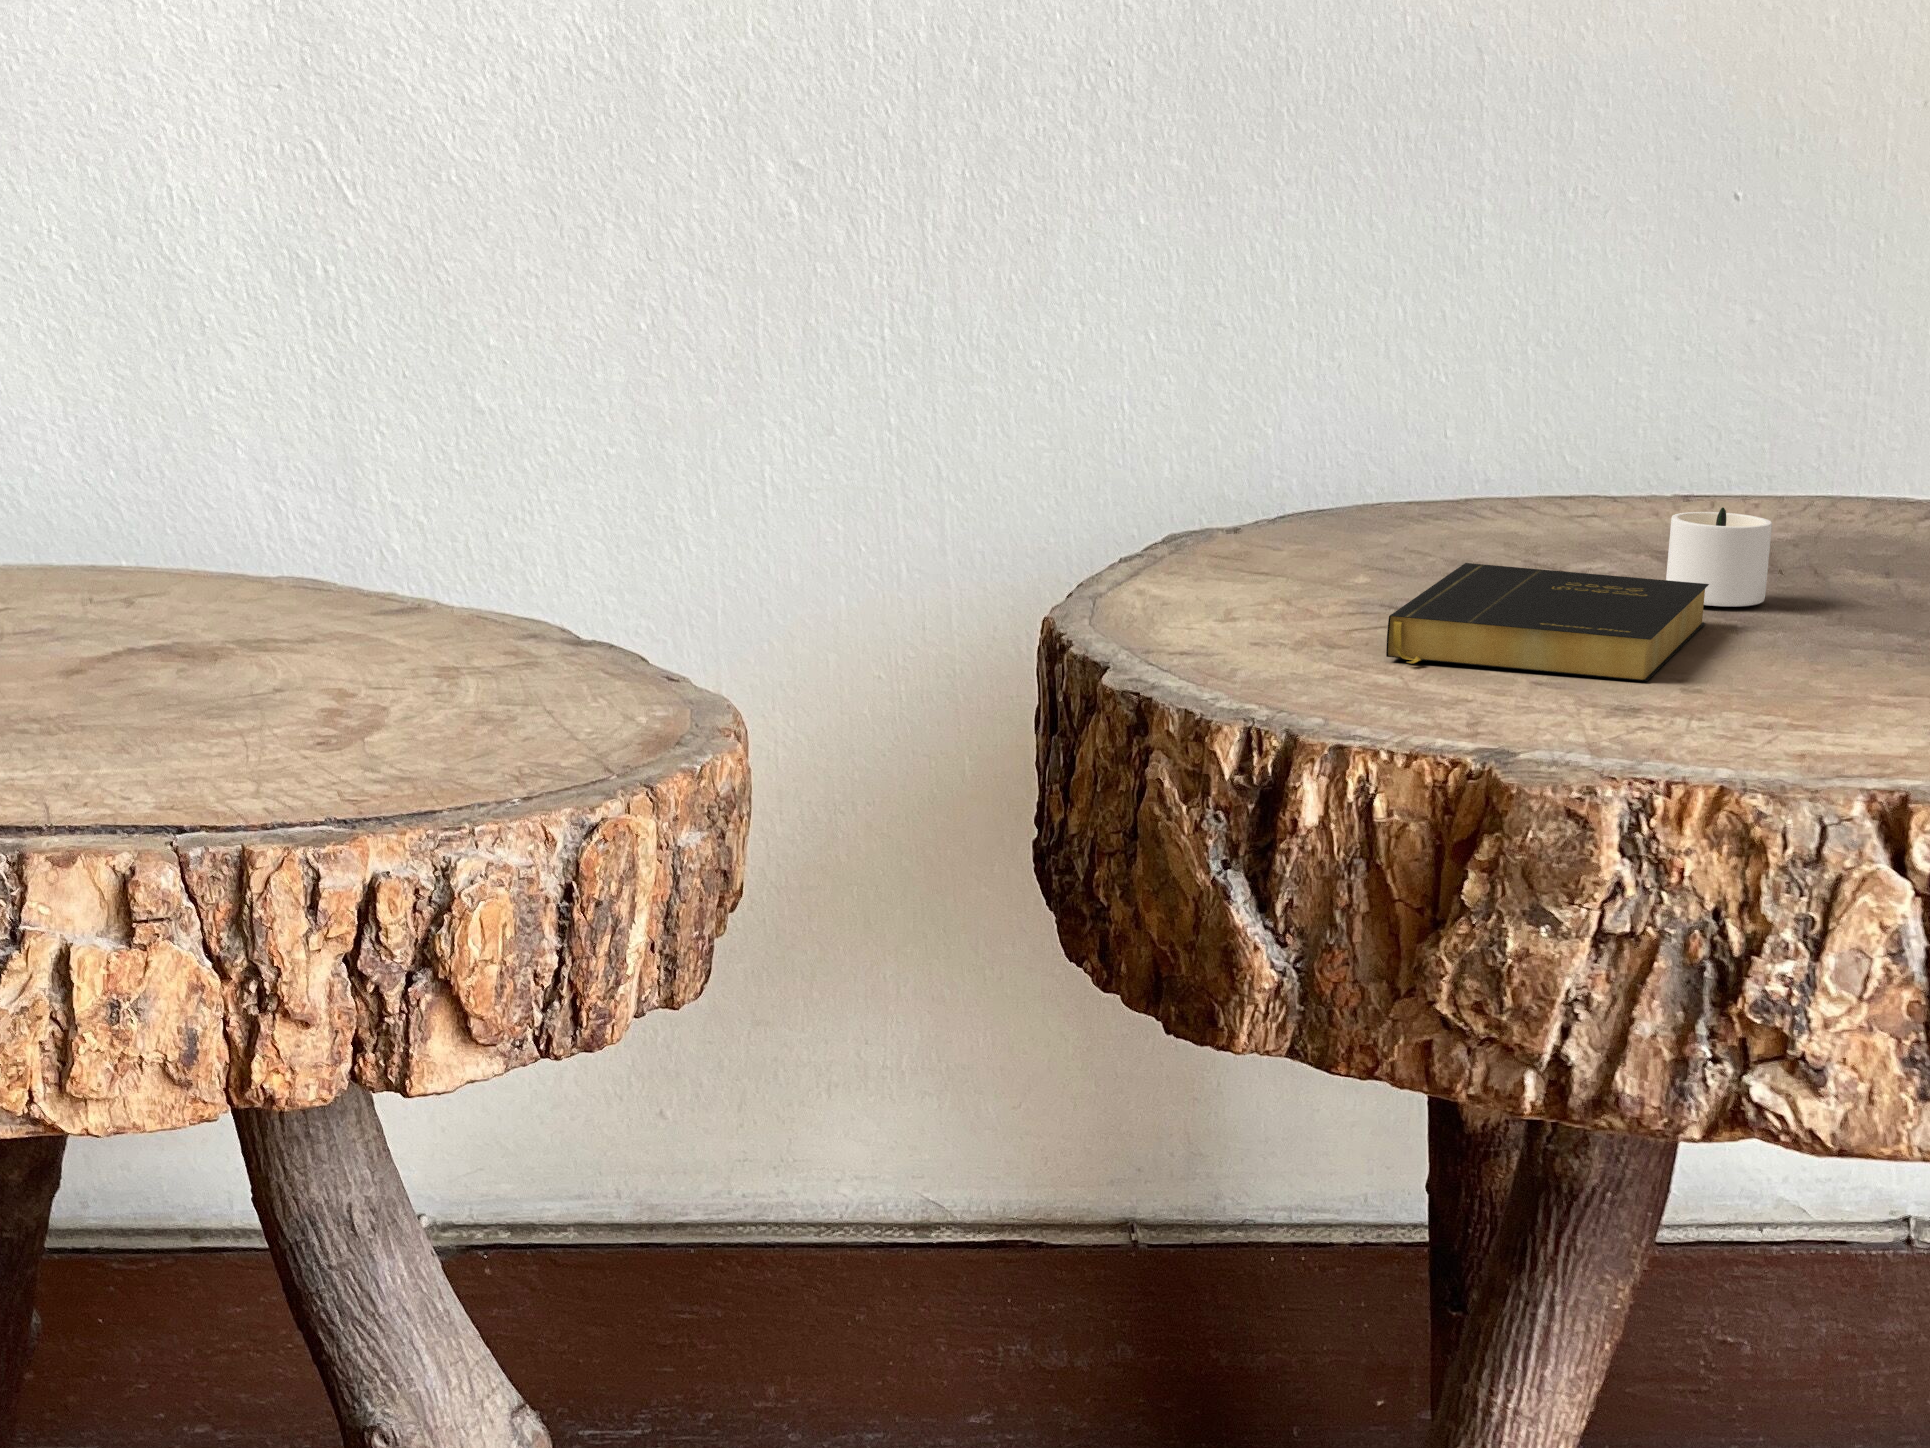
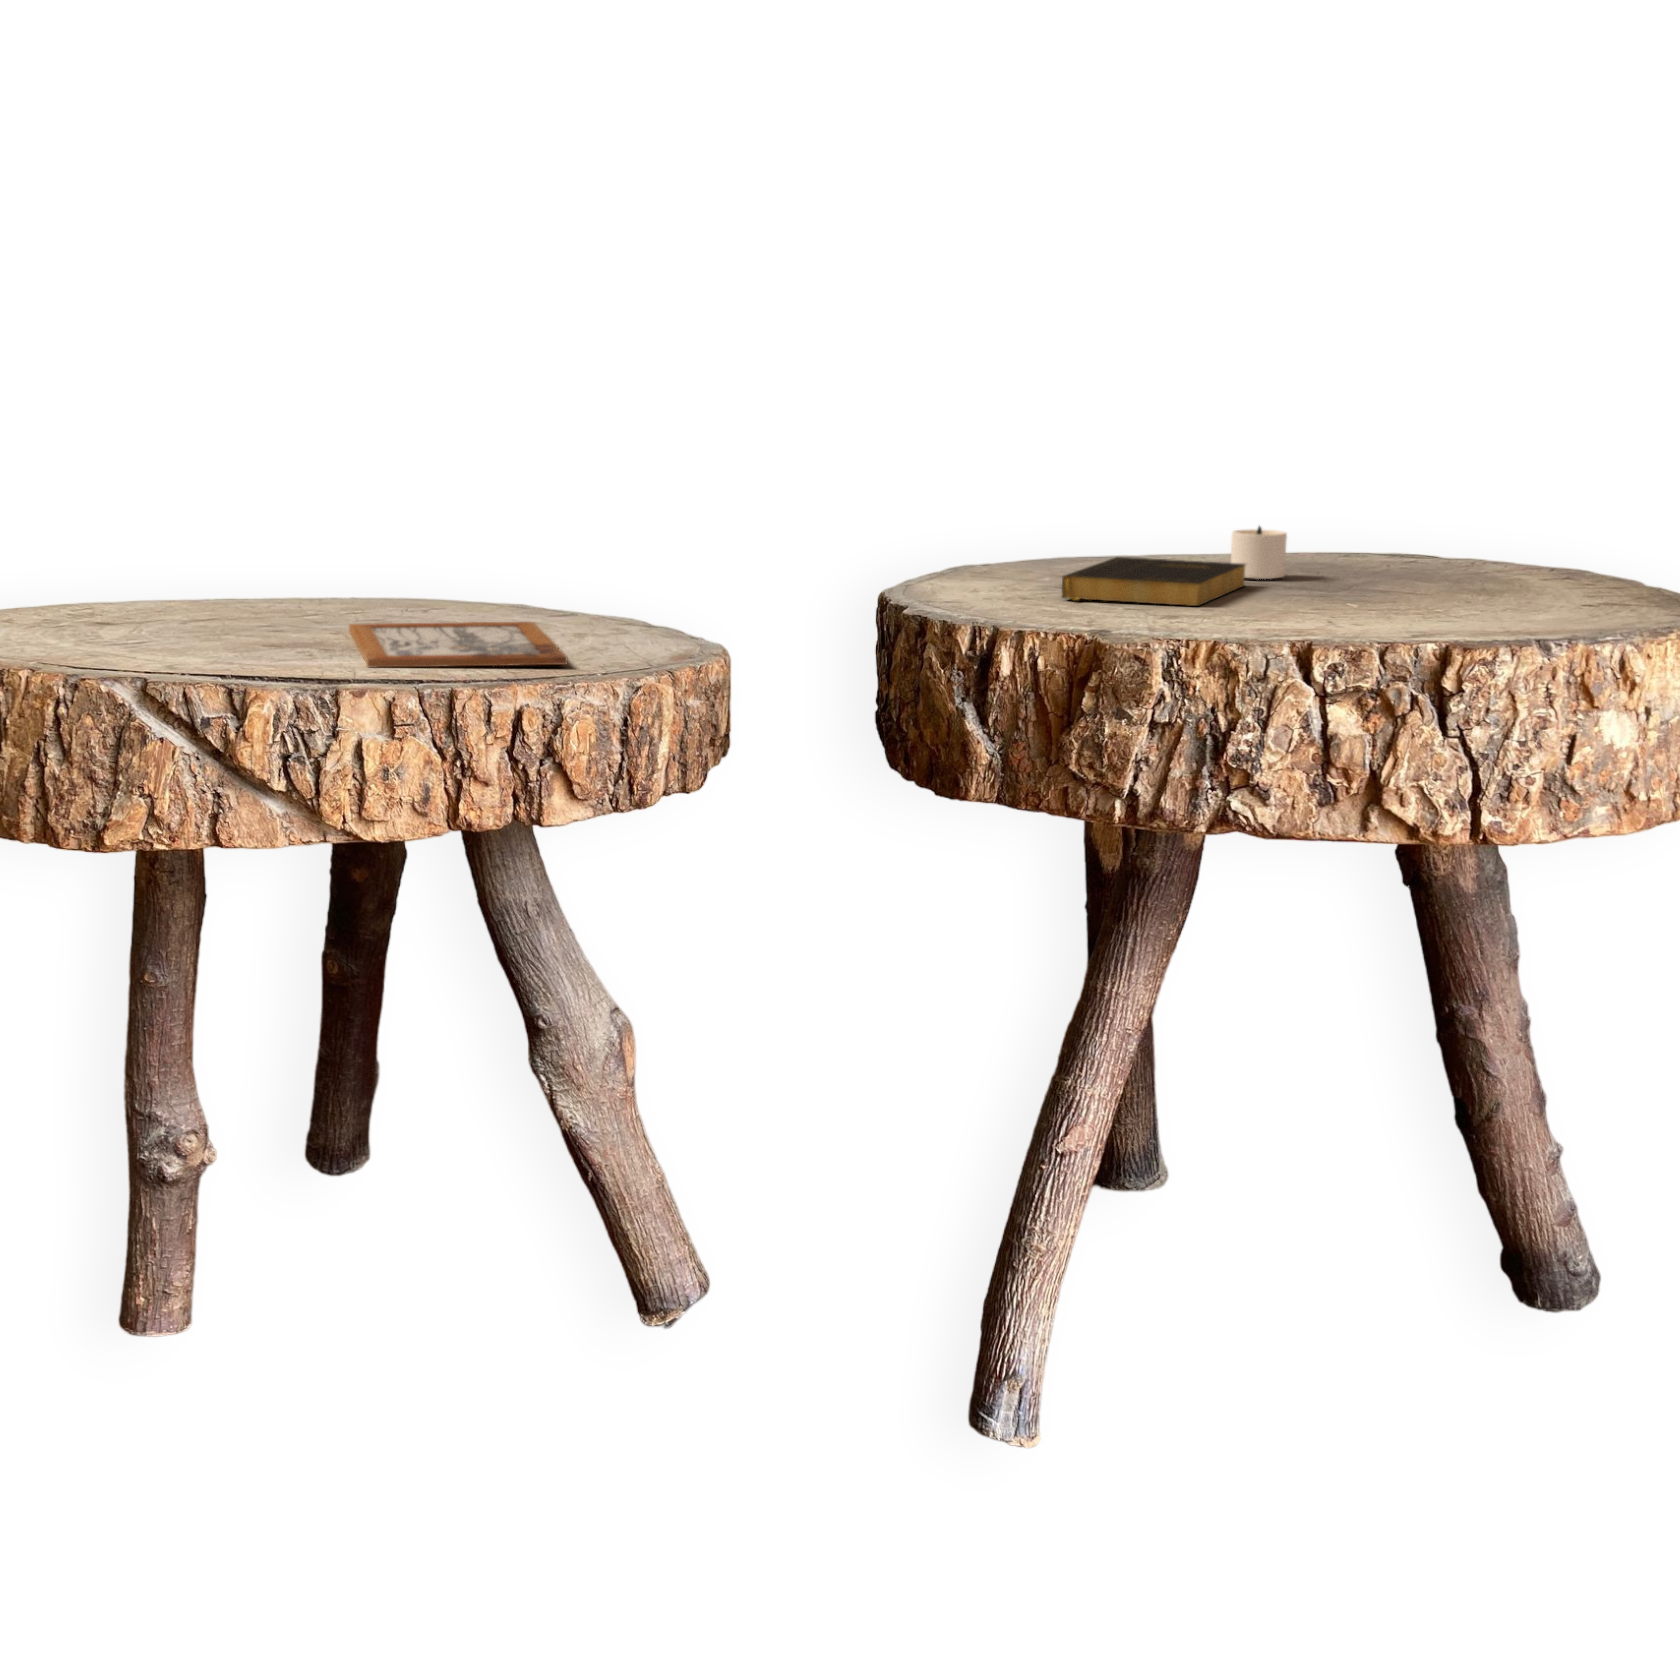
picture frame: none [50,670,462,789] -> present [349,622,567,668]

